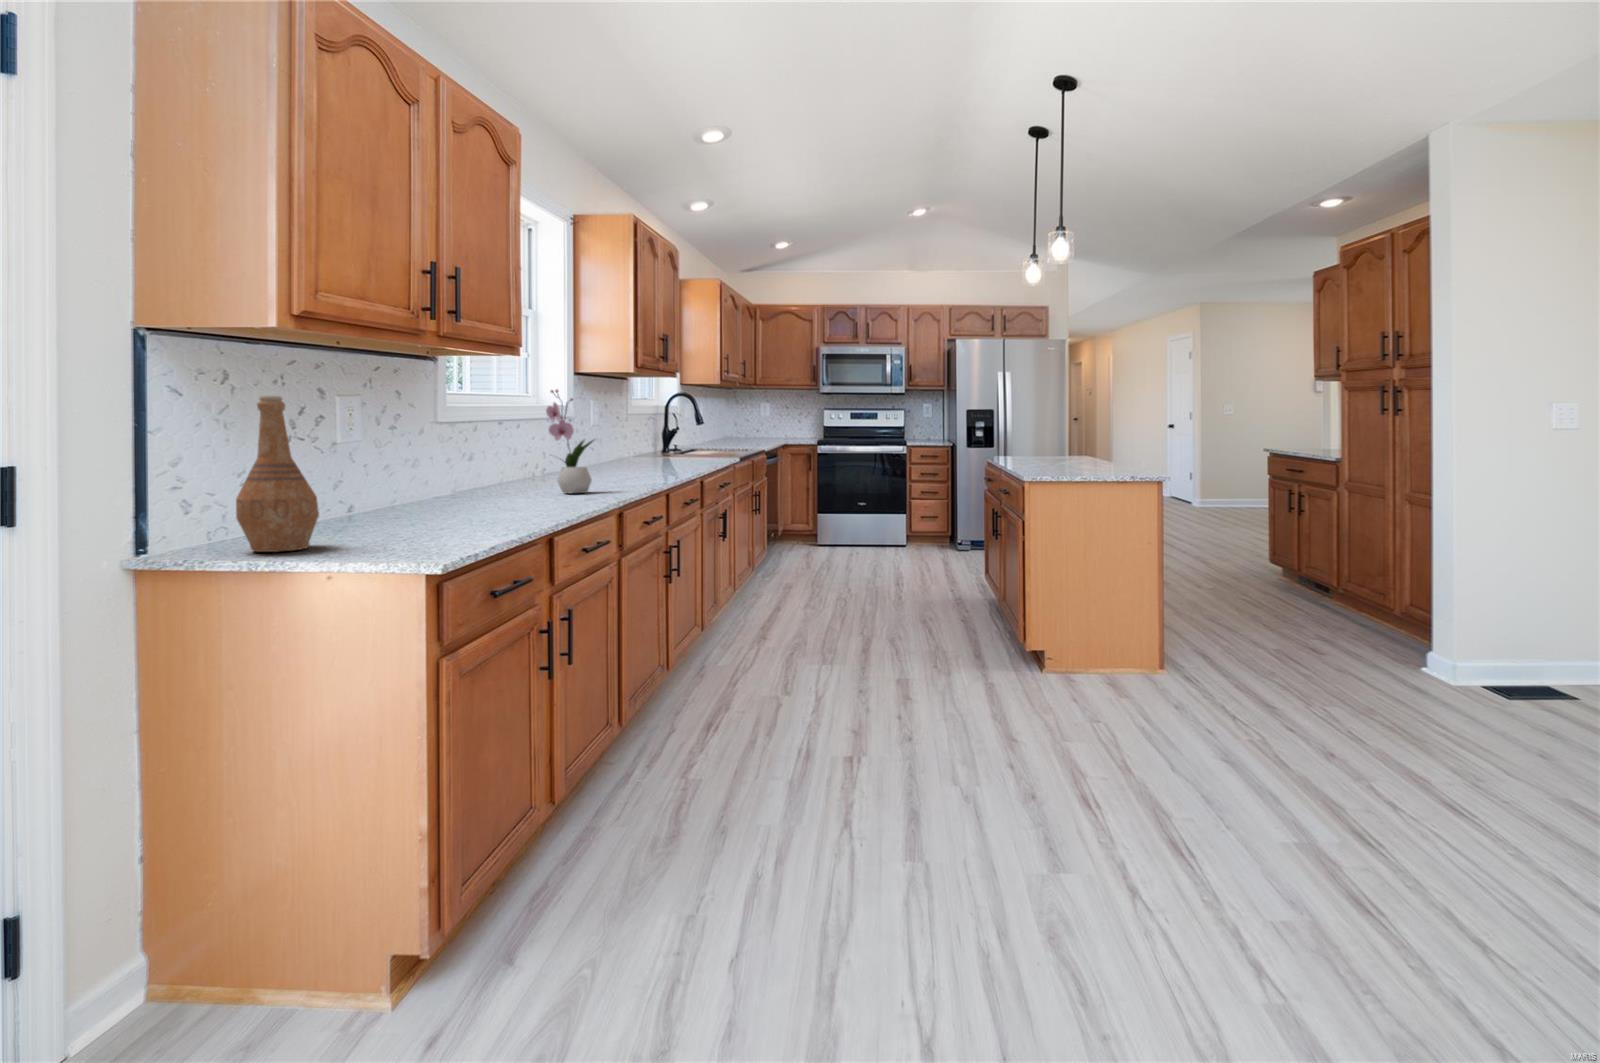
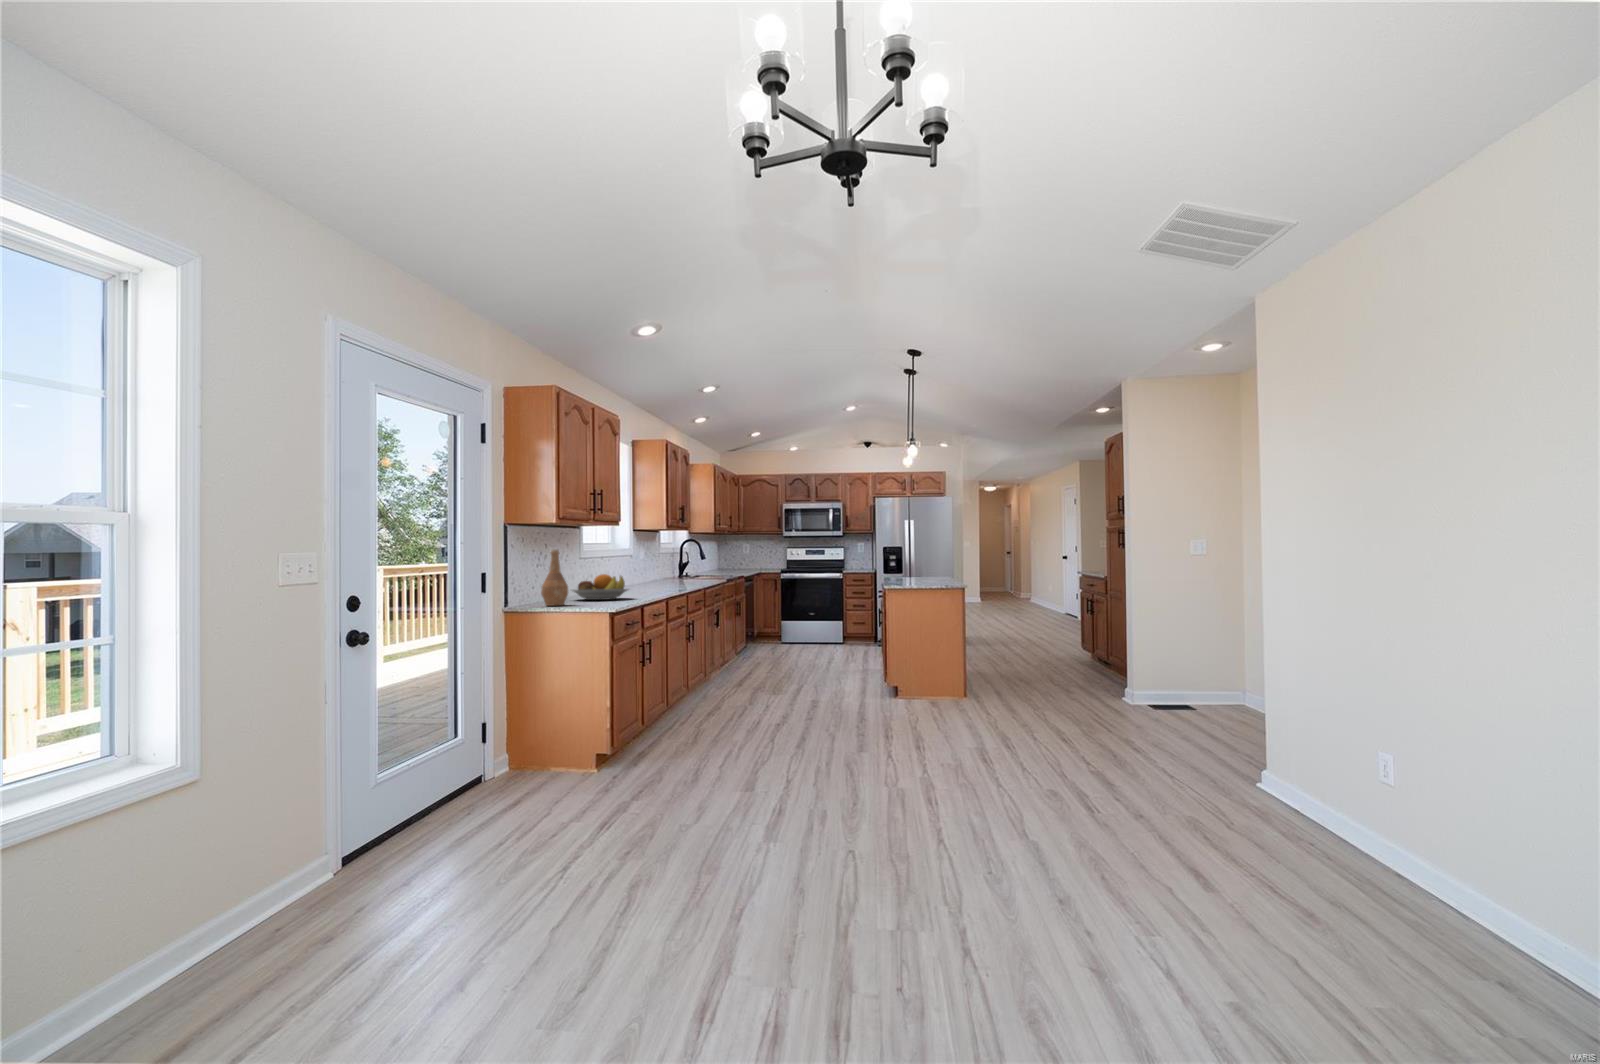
flower arrangement: present [546,390,593,493] -> none [631,542,655,593]
fruit bowl: none [372,460,520,521] -> present [572,574,628,600]

